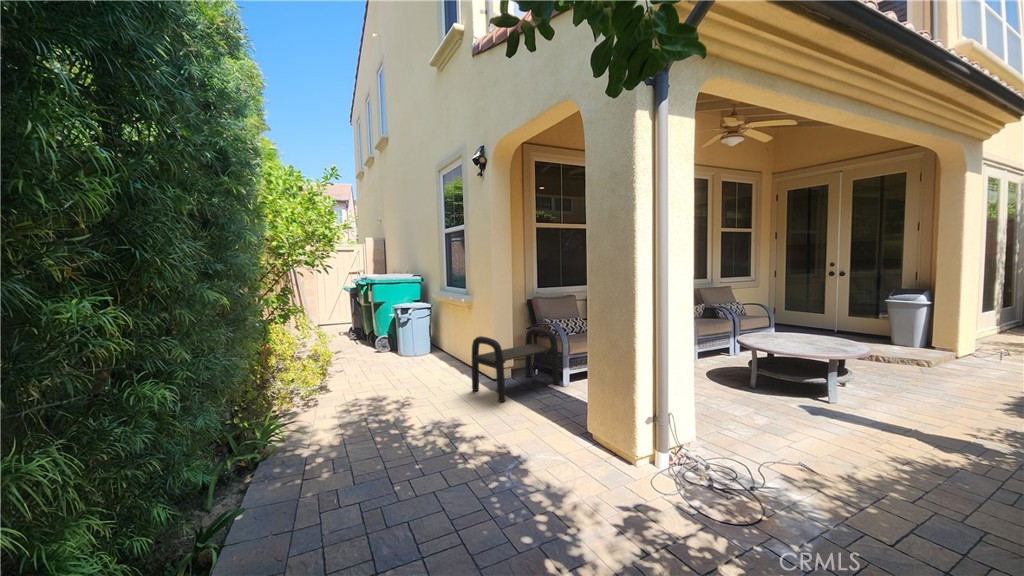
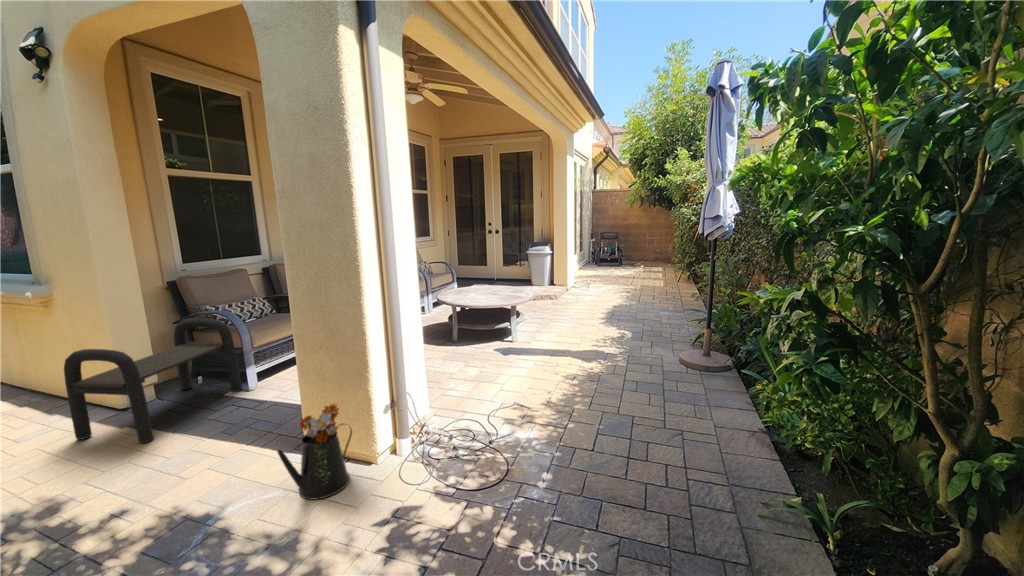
watering can: none [562,400,617,475] -> present [277,404,352,500]

